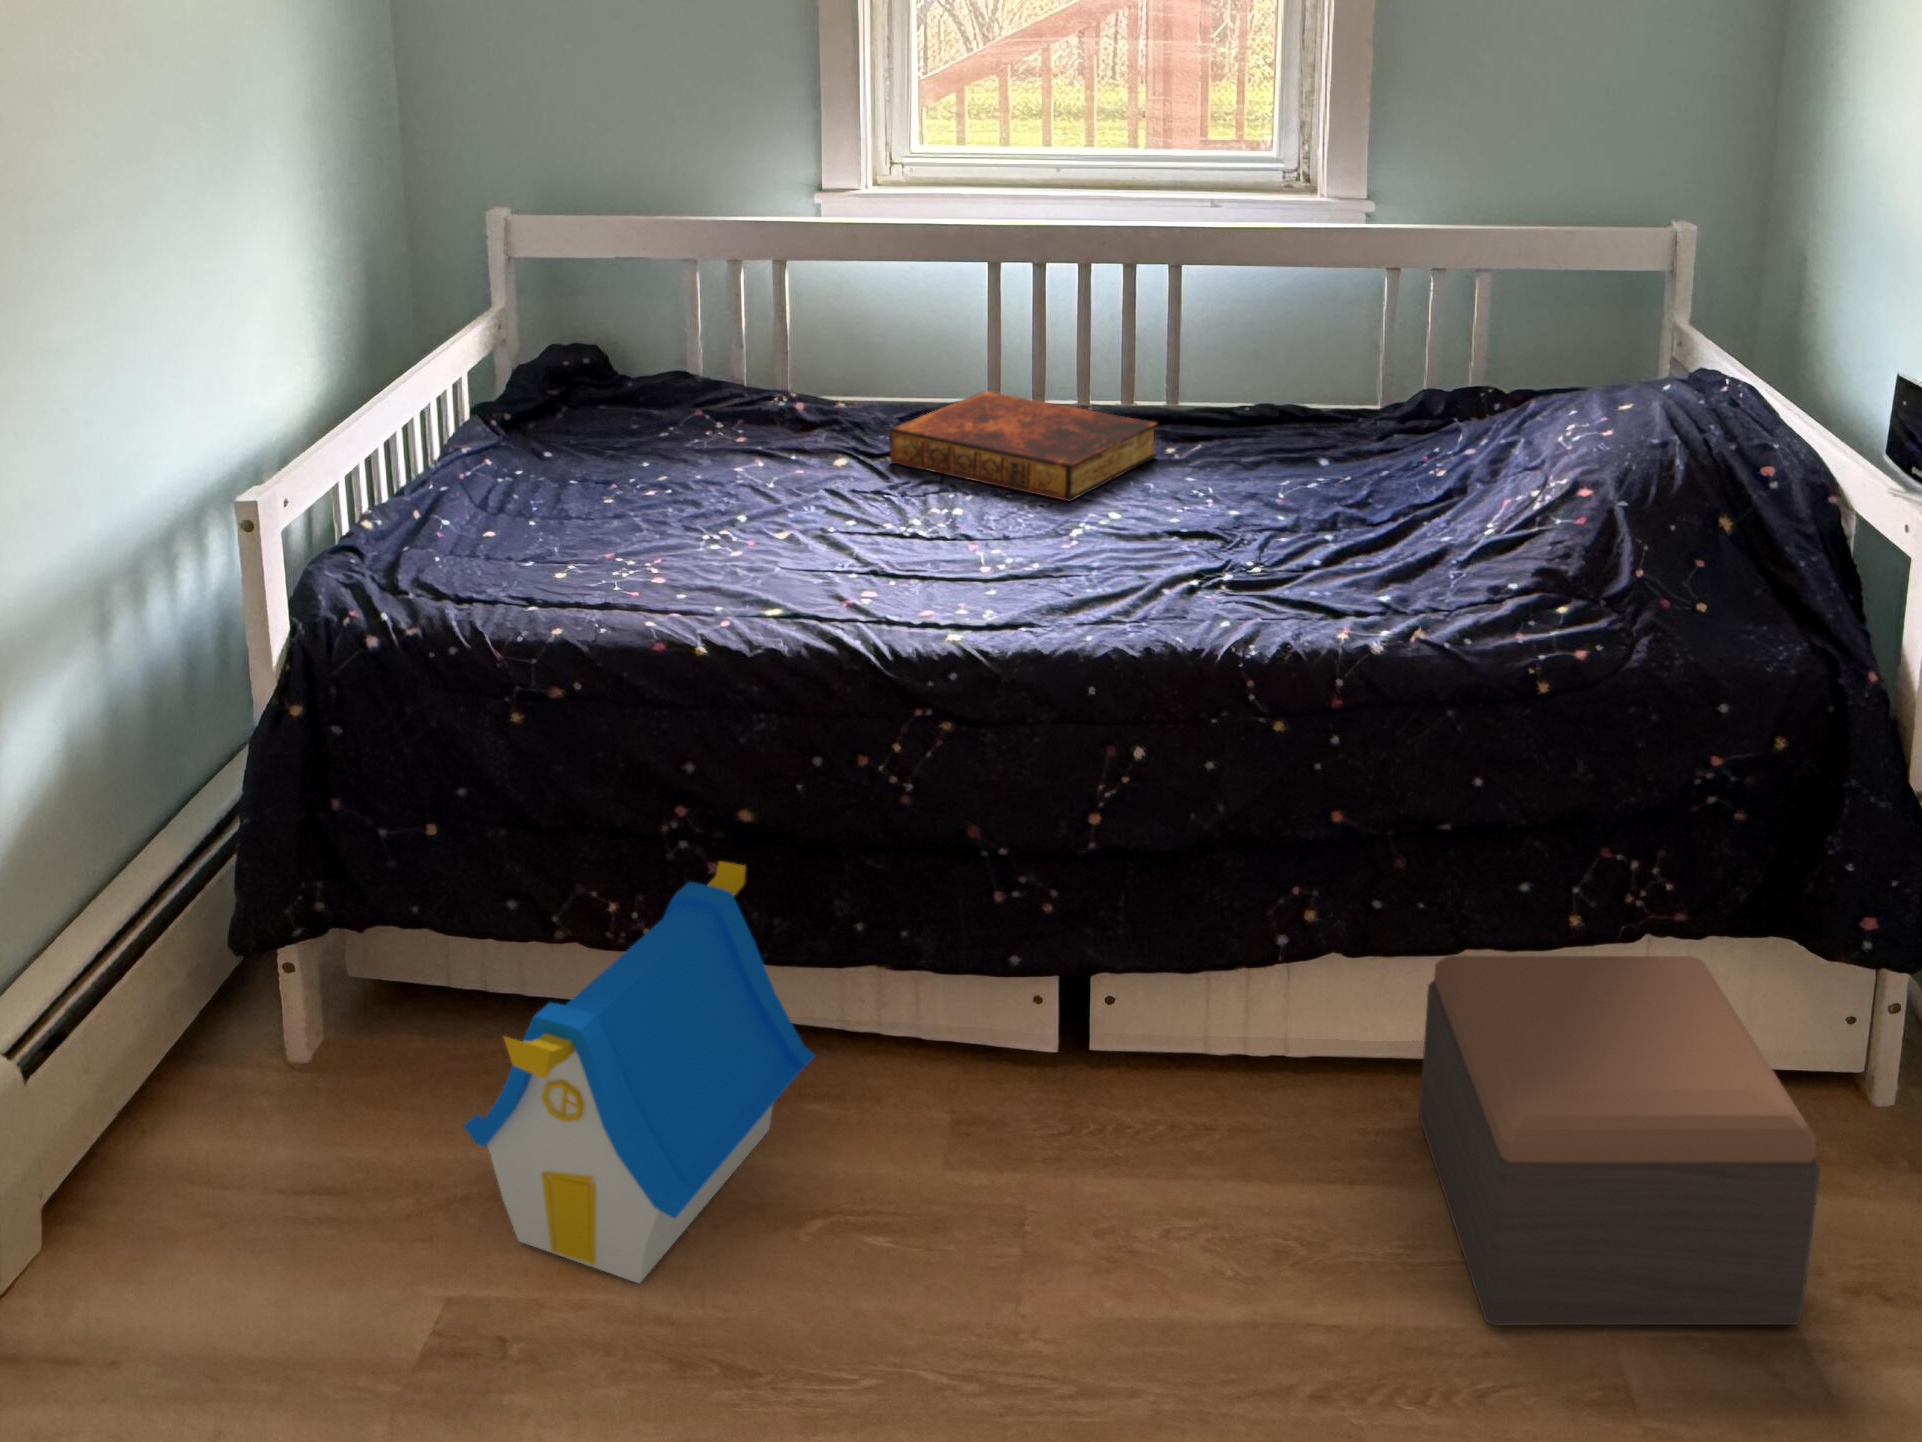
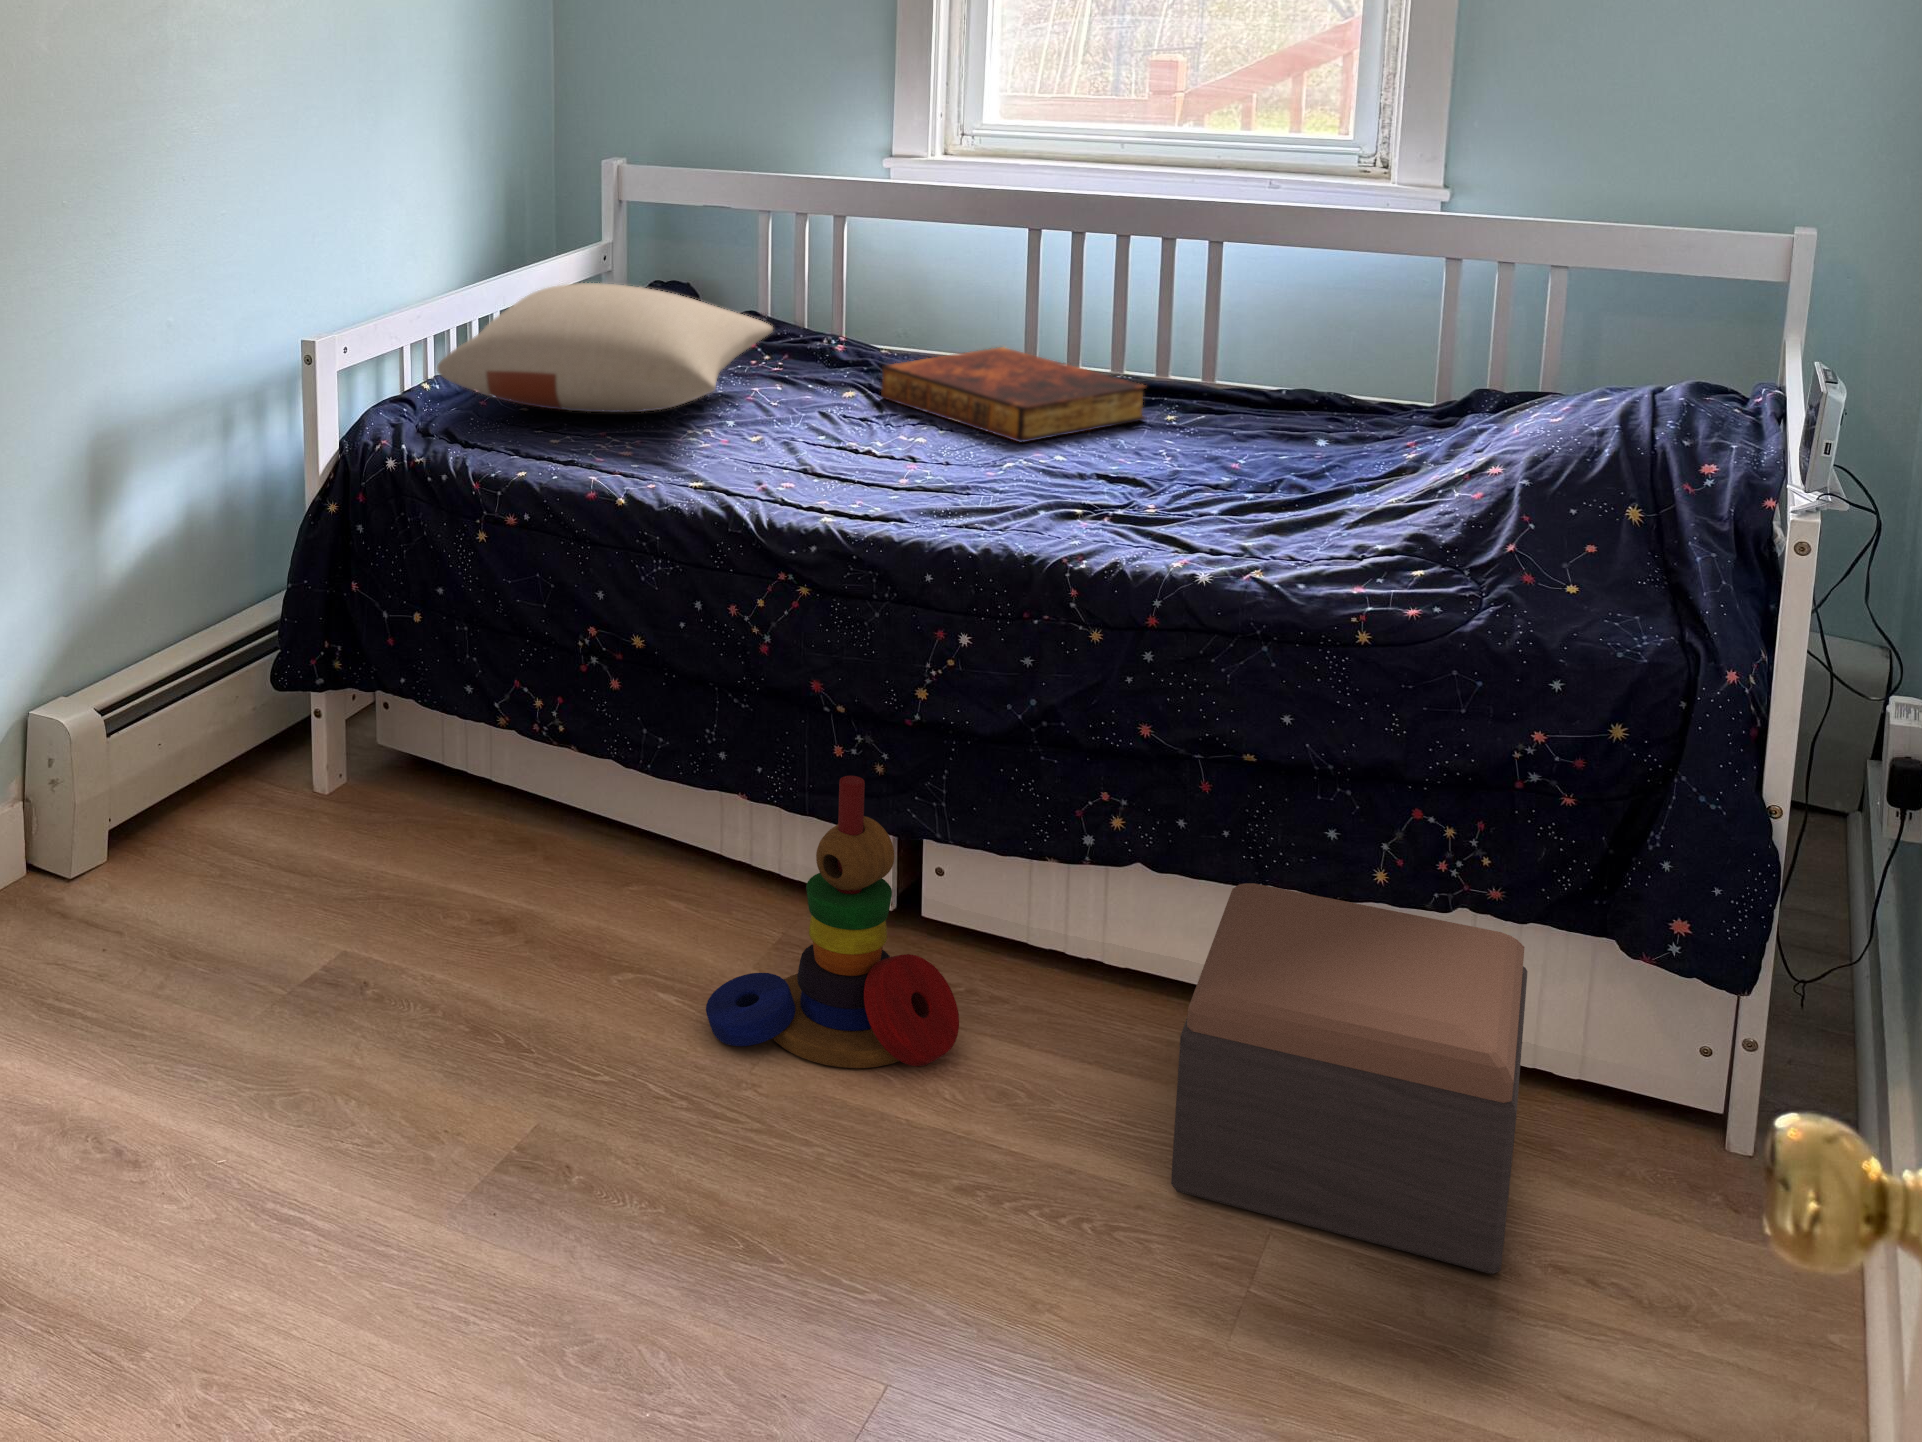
pillow: none [417,372,768,531] -> present [437,283,773,412]
toy house: present [464,861,814,1283] -> none [385,686,667,984]
stacking toy: none [920,938,1196,1283] -> present [706,776,959,1068]

